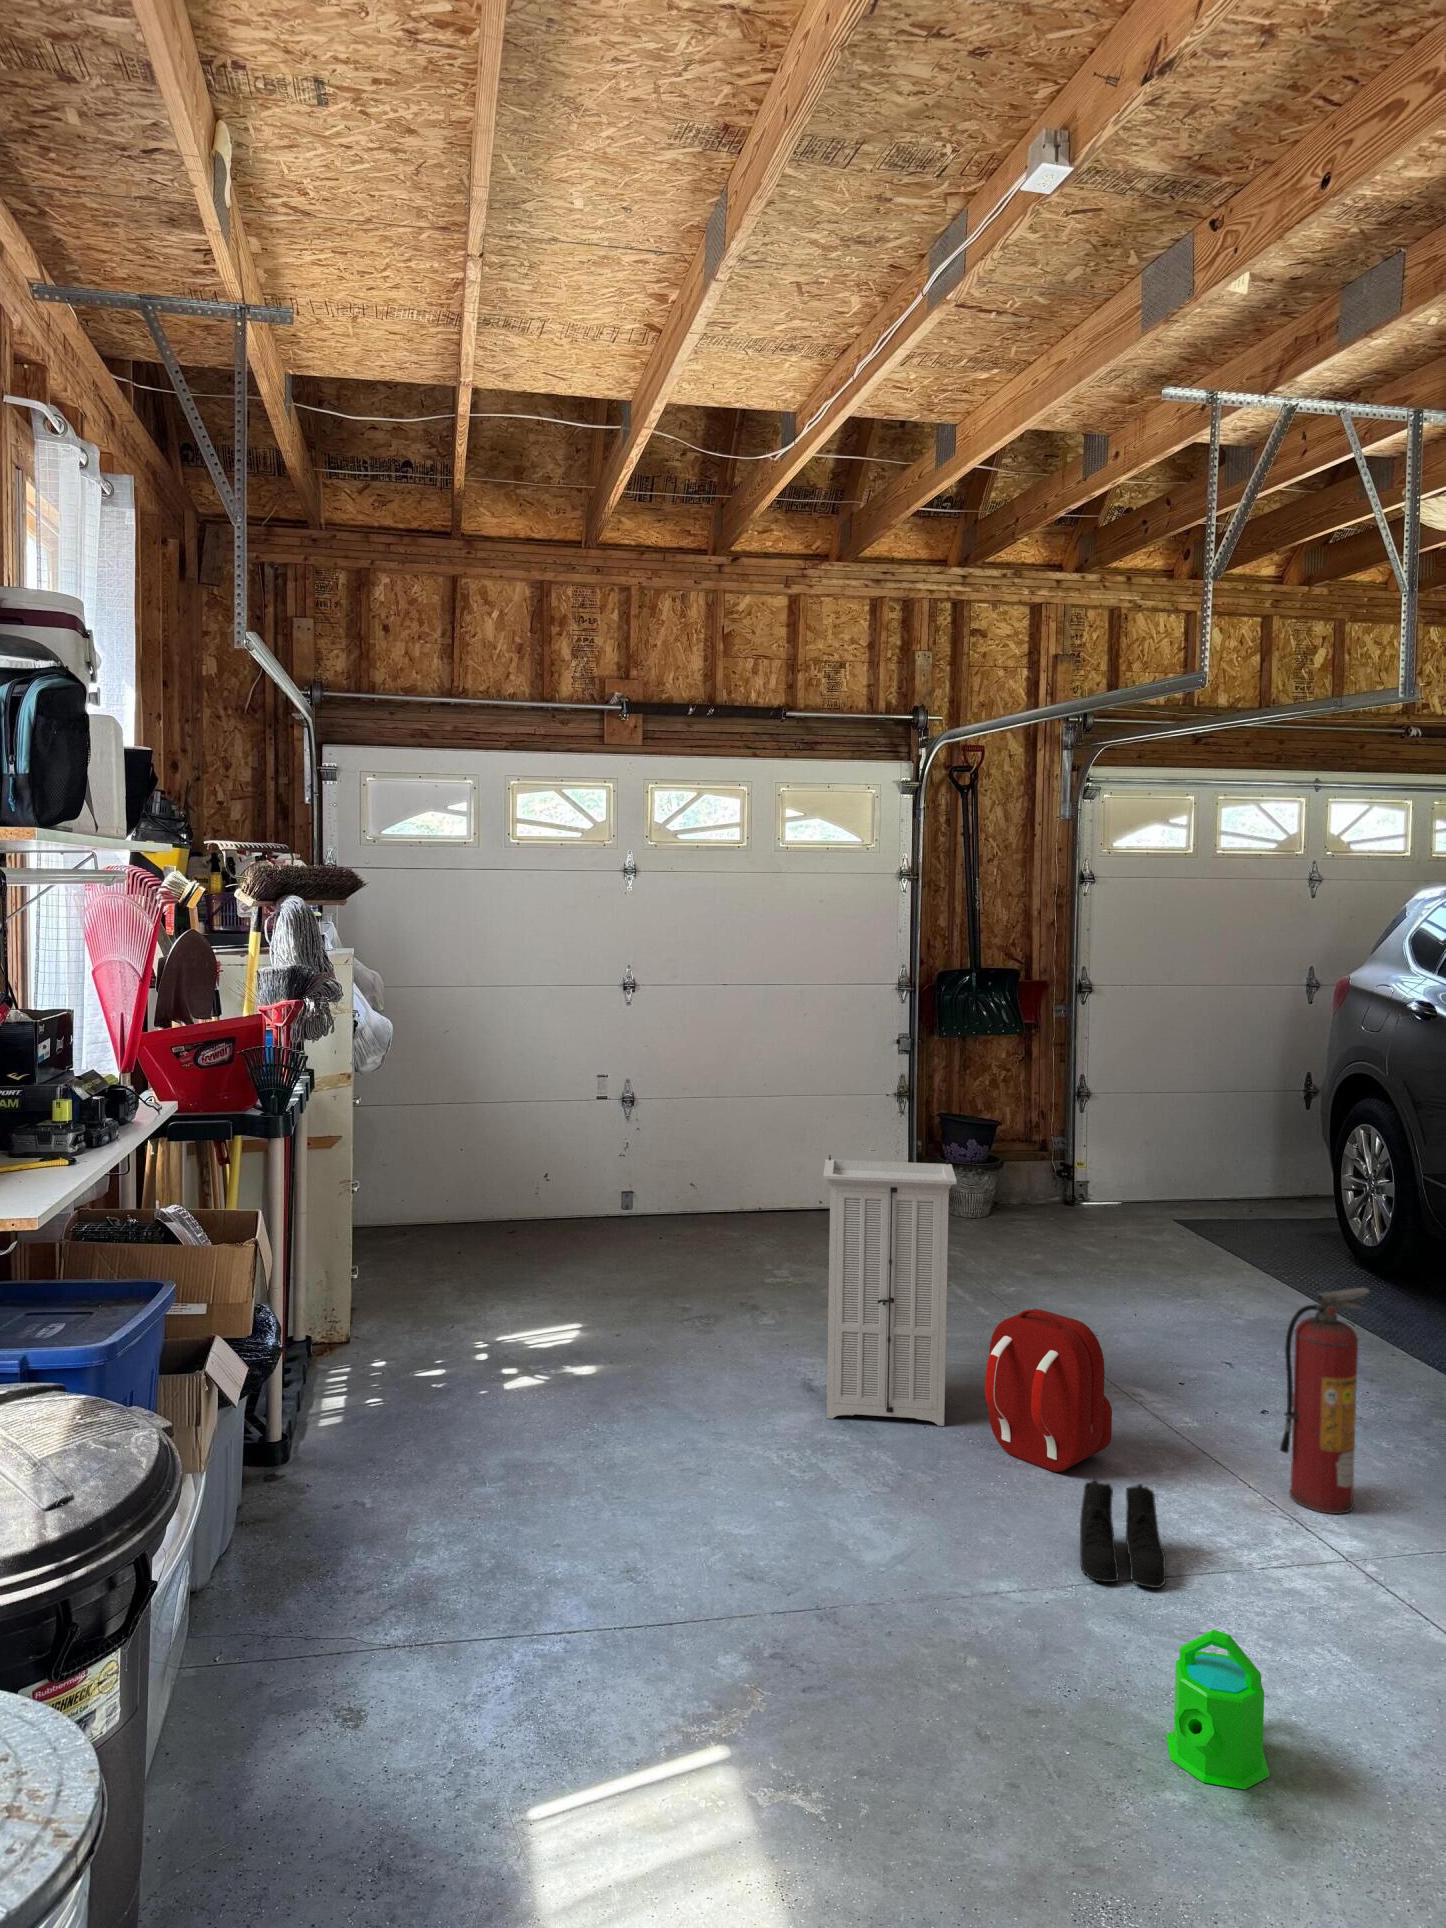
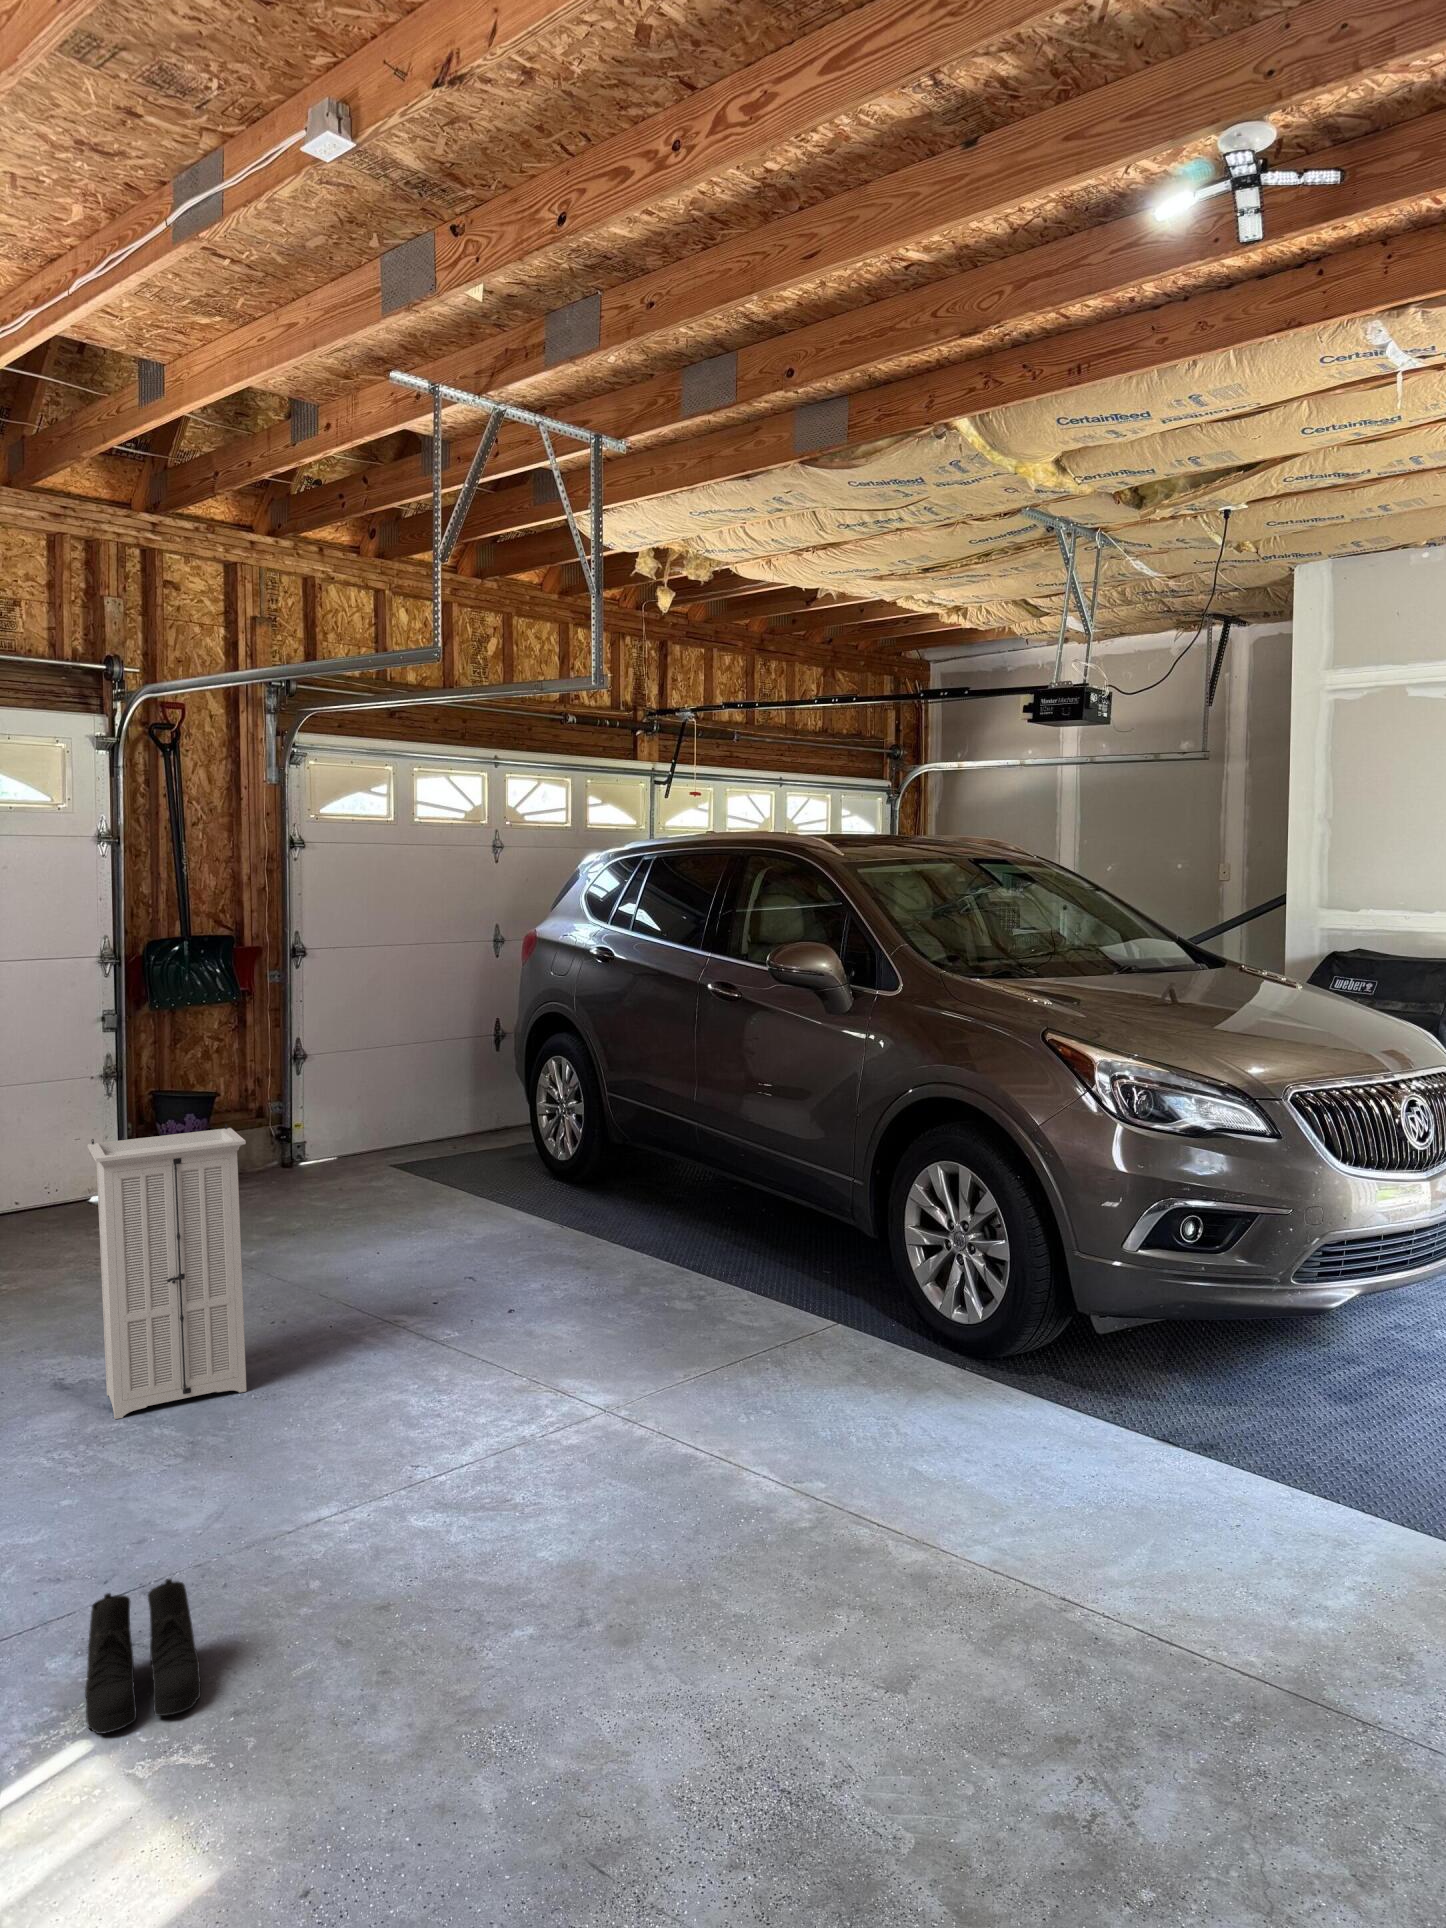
fire extinguisher: present [1280,1288,1369,1514] -> none [559,1170,619,1366]
backpack: present [985,1309,1112,1472] -> none [293,1251,415,1400]
boots: present [1080,1479,1166,1588] -> present [85,1579,201,1734]
watering can: present [1166,1630,1270,1789] -> none [531,1459,617,1588]

